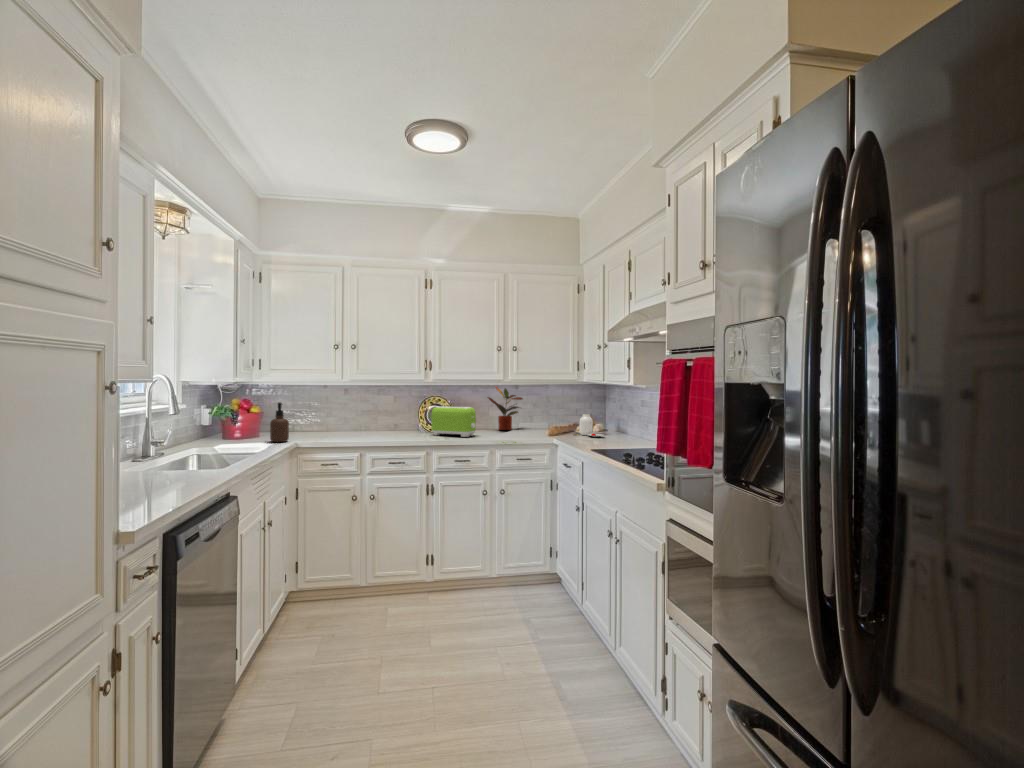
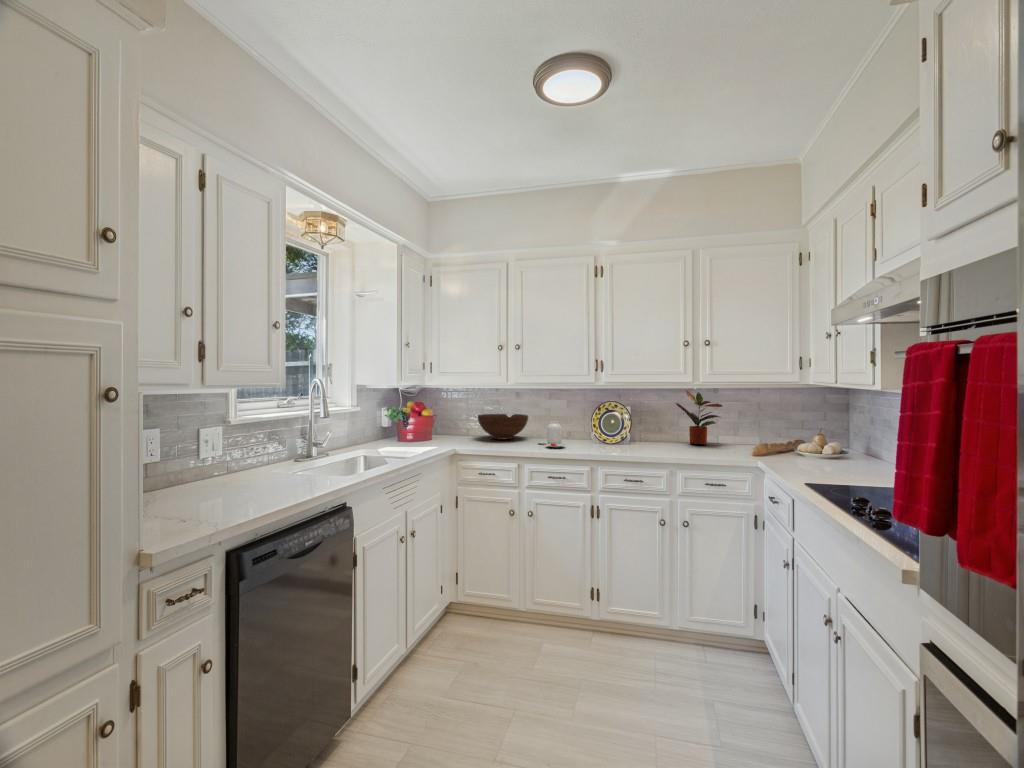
soap dispenser: present [270,403,289,442] -> none [434,406,451,447]
toaster: present [431,406,476,437] -> none [602,413,654,451]
fruit bowl: none [308,410,359,434] -> present [478,414,528,439]
jar: present [580,414,604,437] -> present [539,421,565,447]

